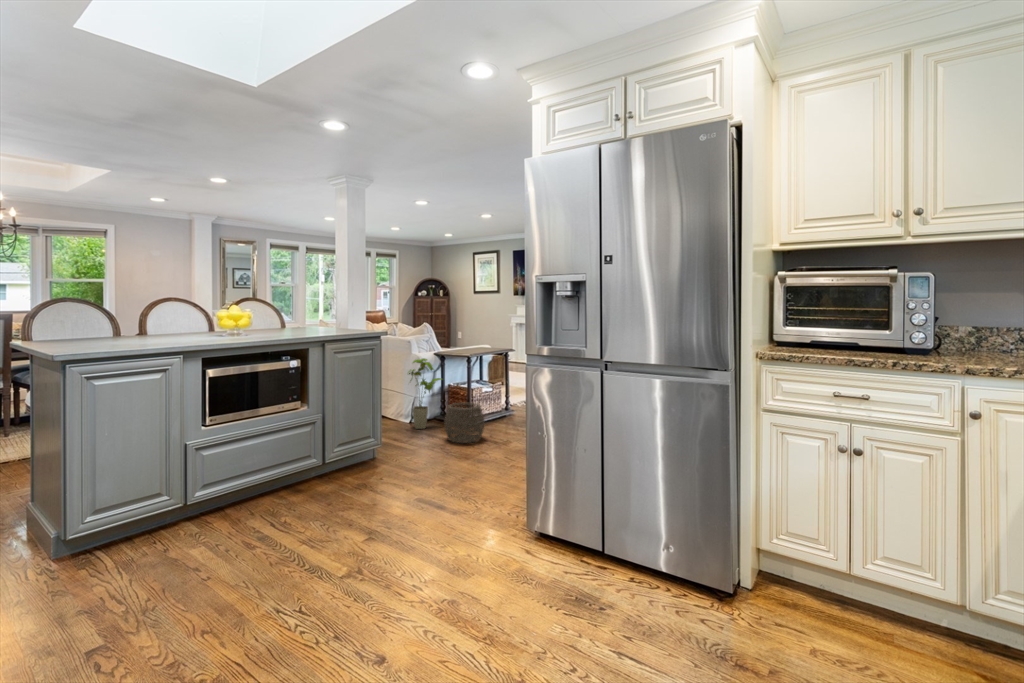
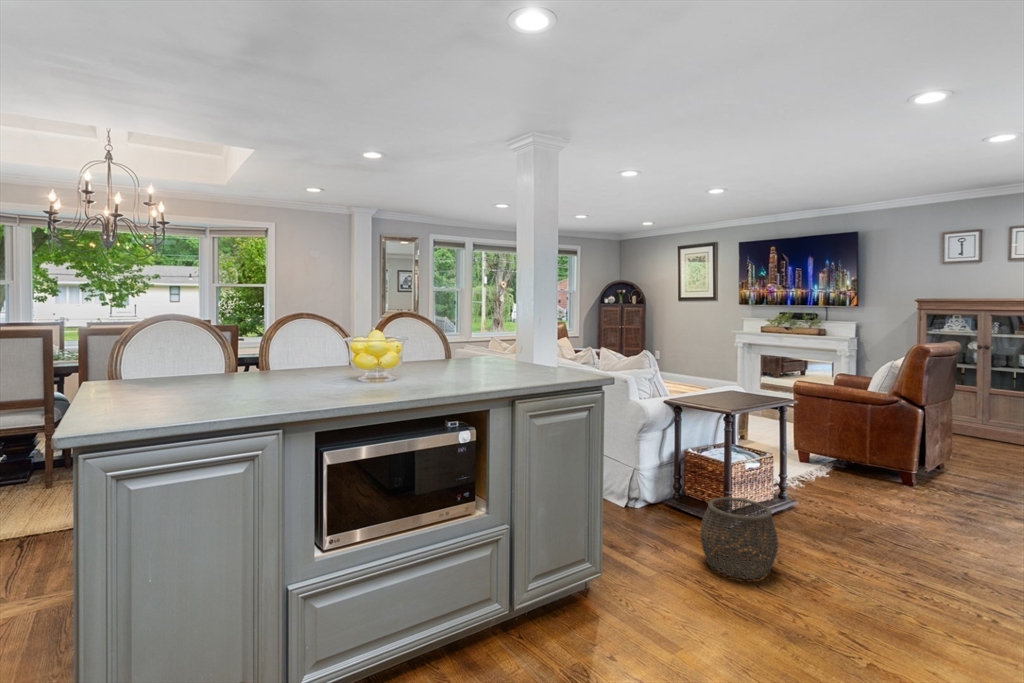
house plant: present [408,358,441,429] -> none [625,411,688,526]

